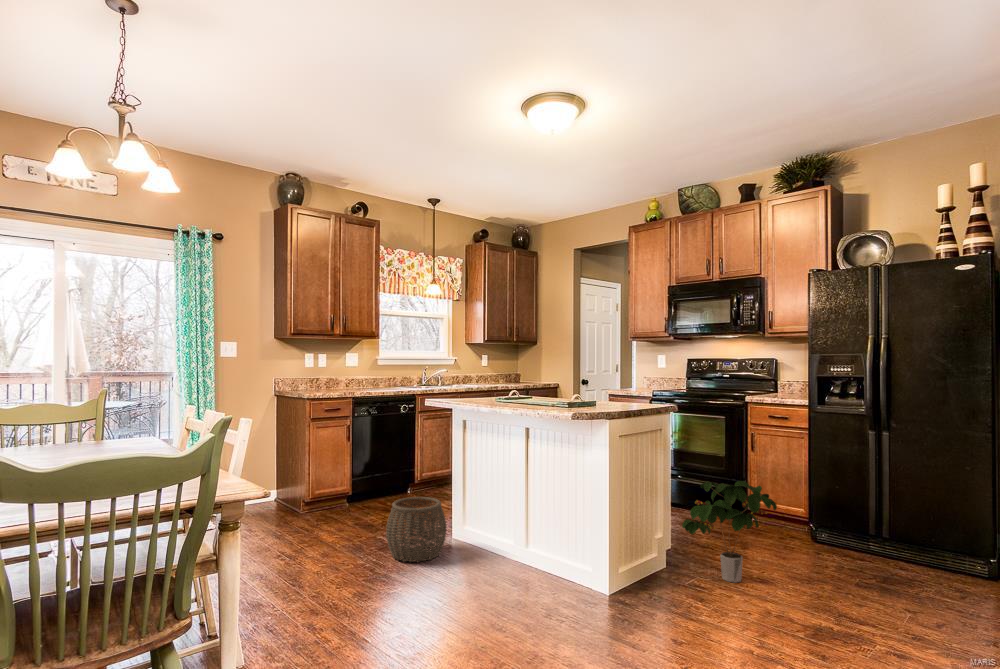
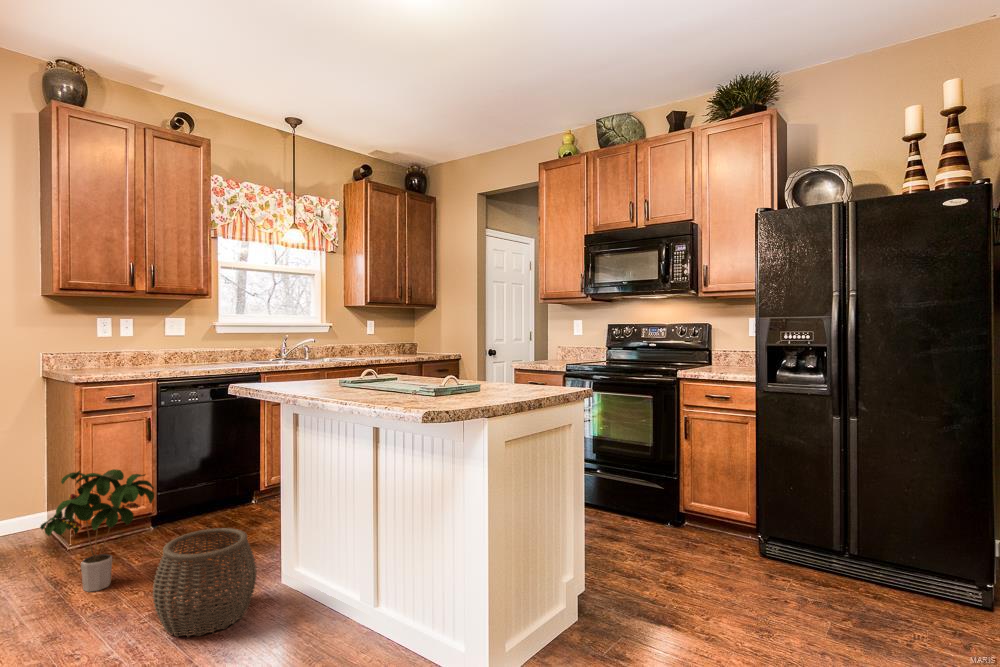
potted plant: present [682,481,777,582] -> present [40,469,154,592]

